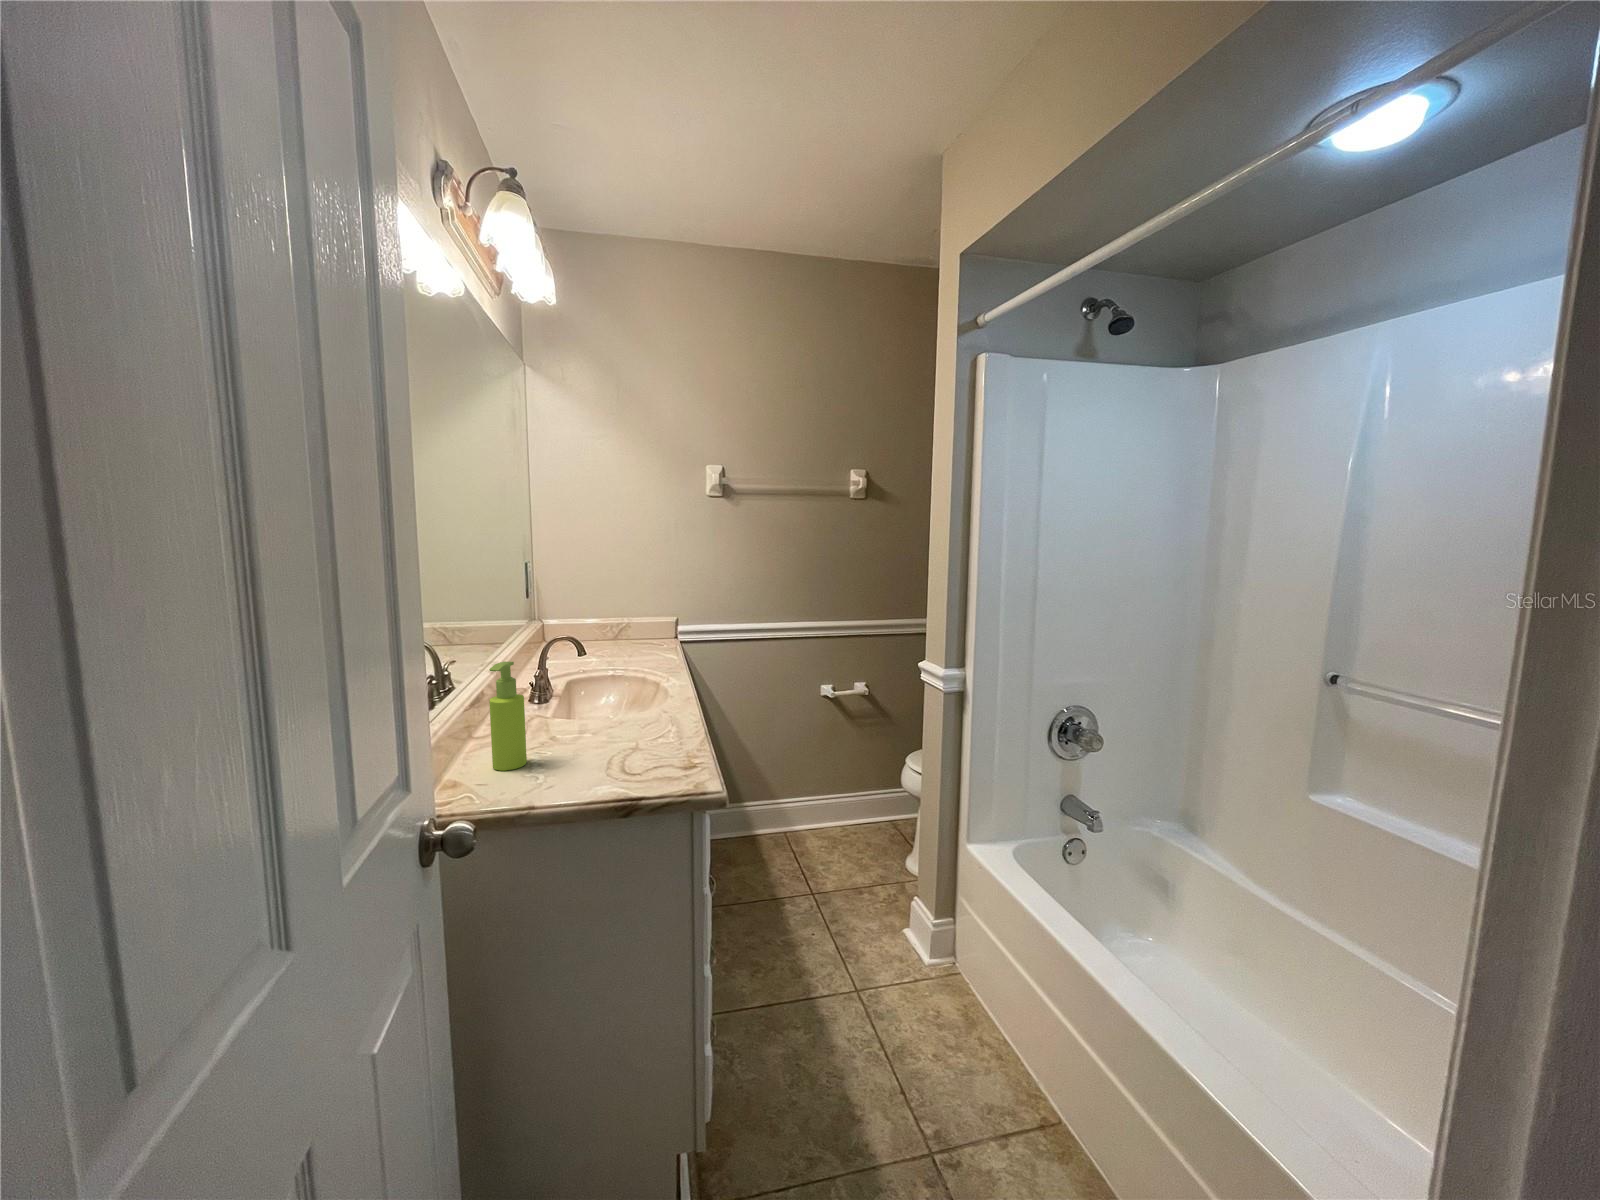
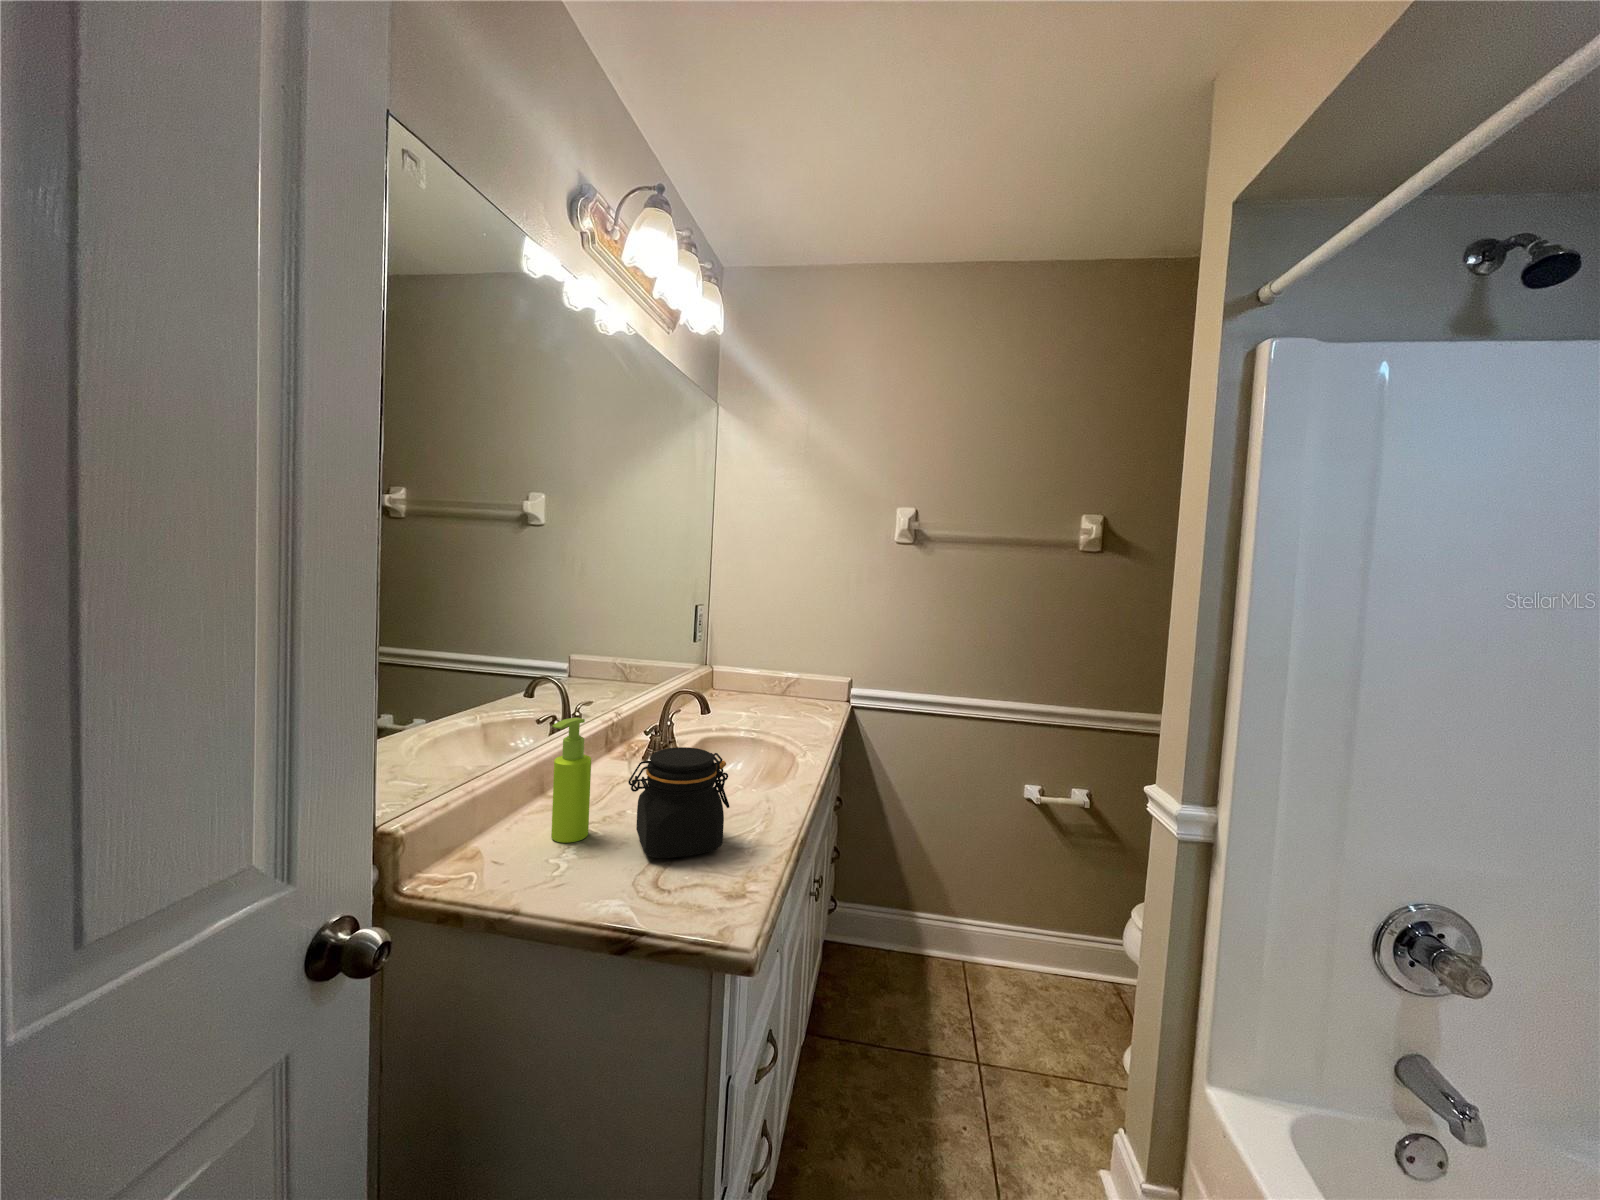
jar: none [567,674,652,763] -> present [628,747,729,858]

